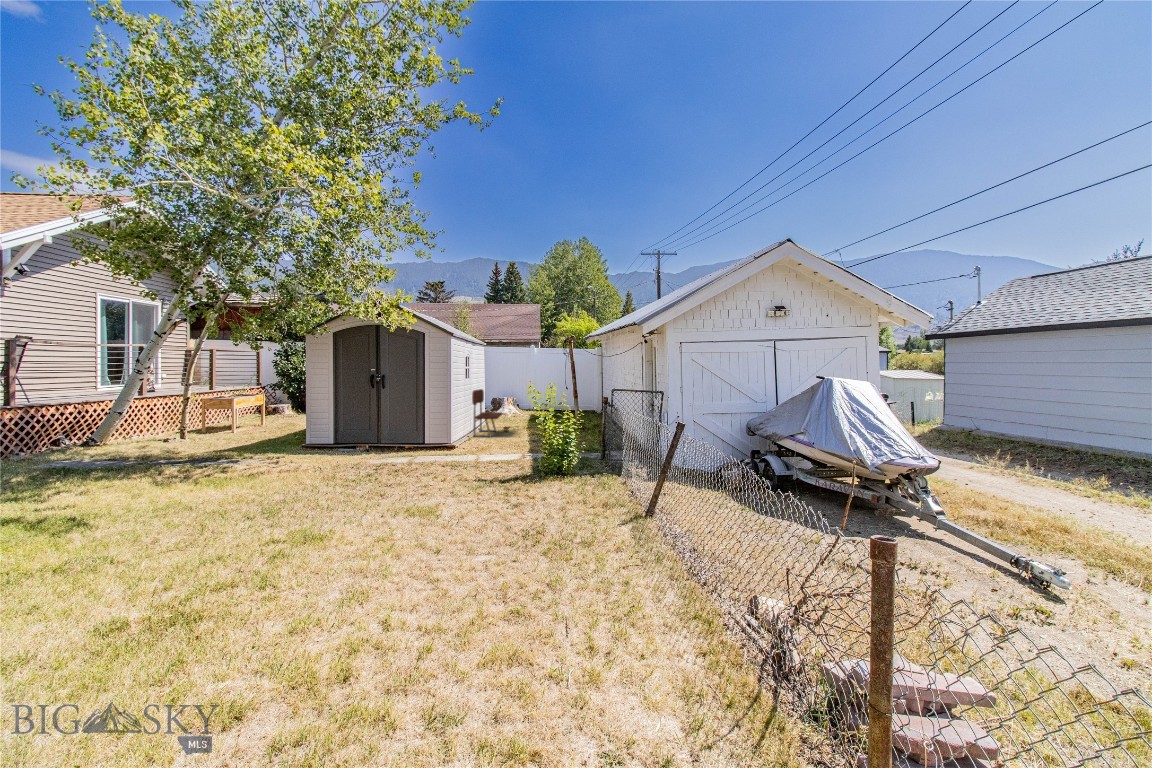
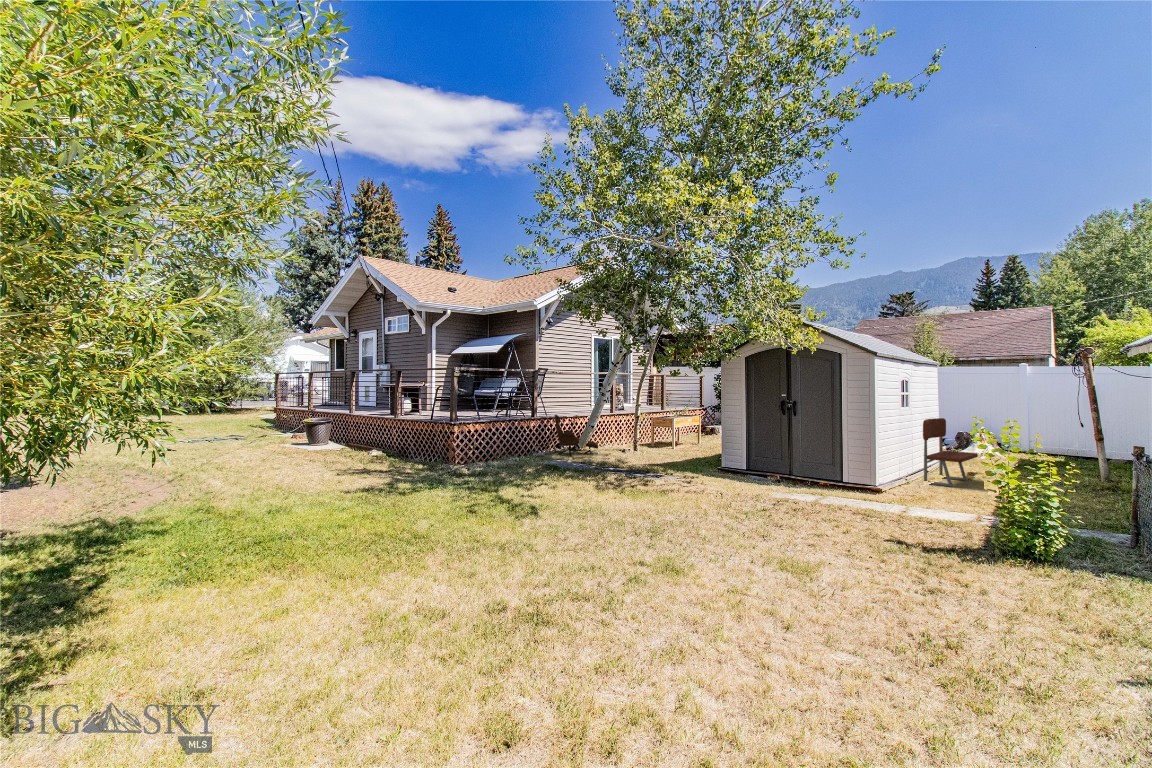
lounge chair: none [46,401,129,454] -> present [555,415,598,456]

